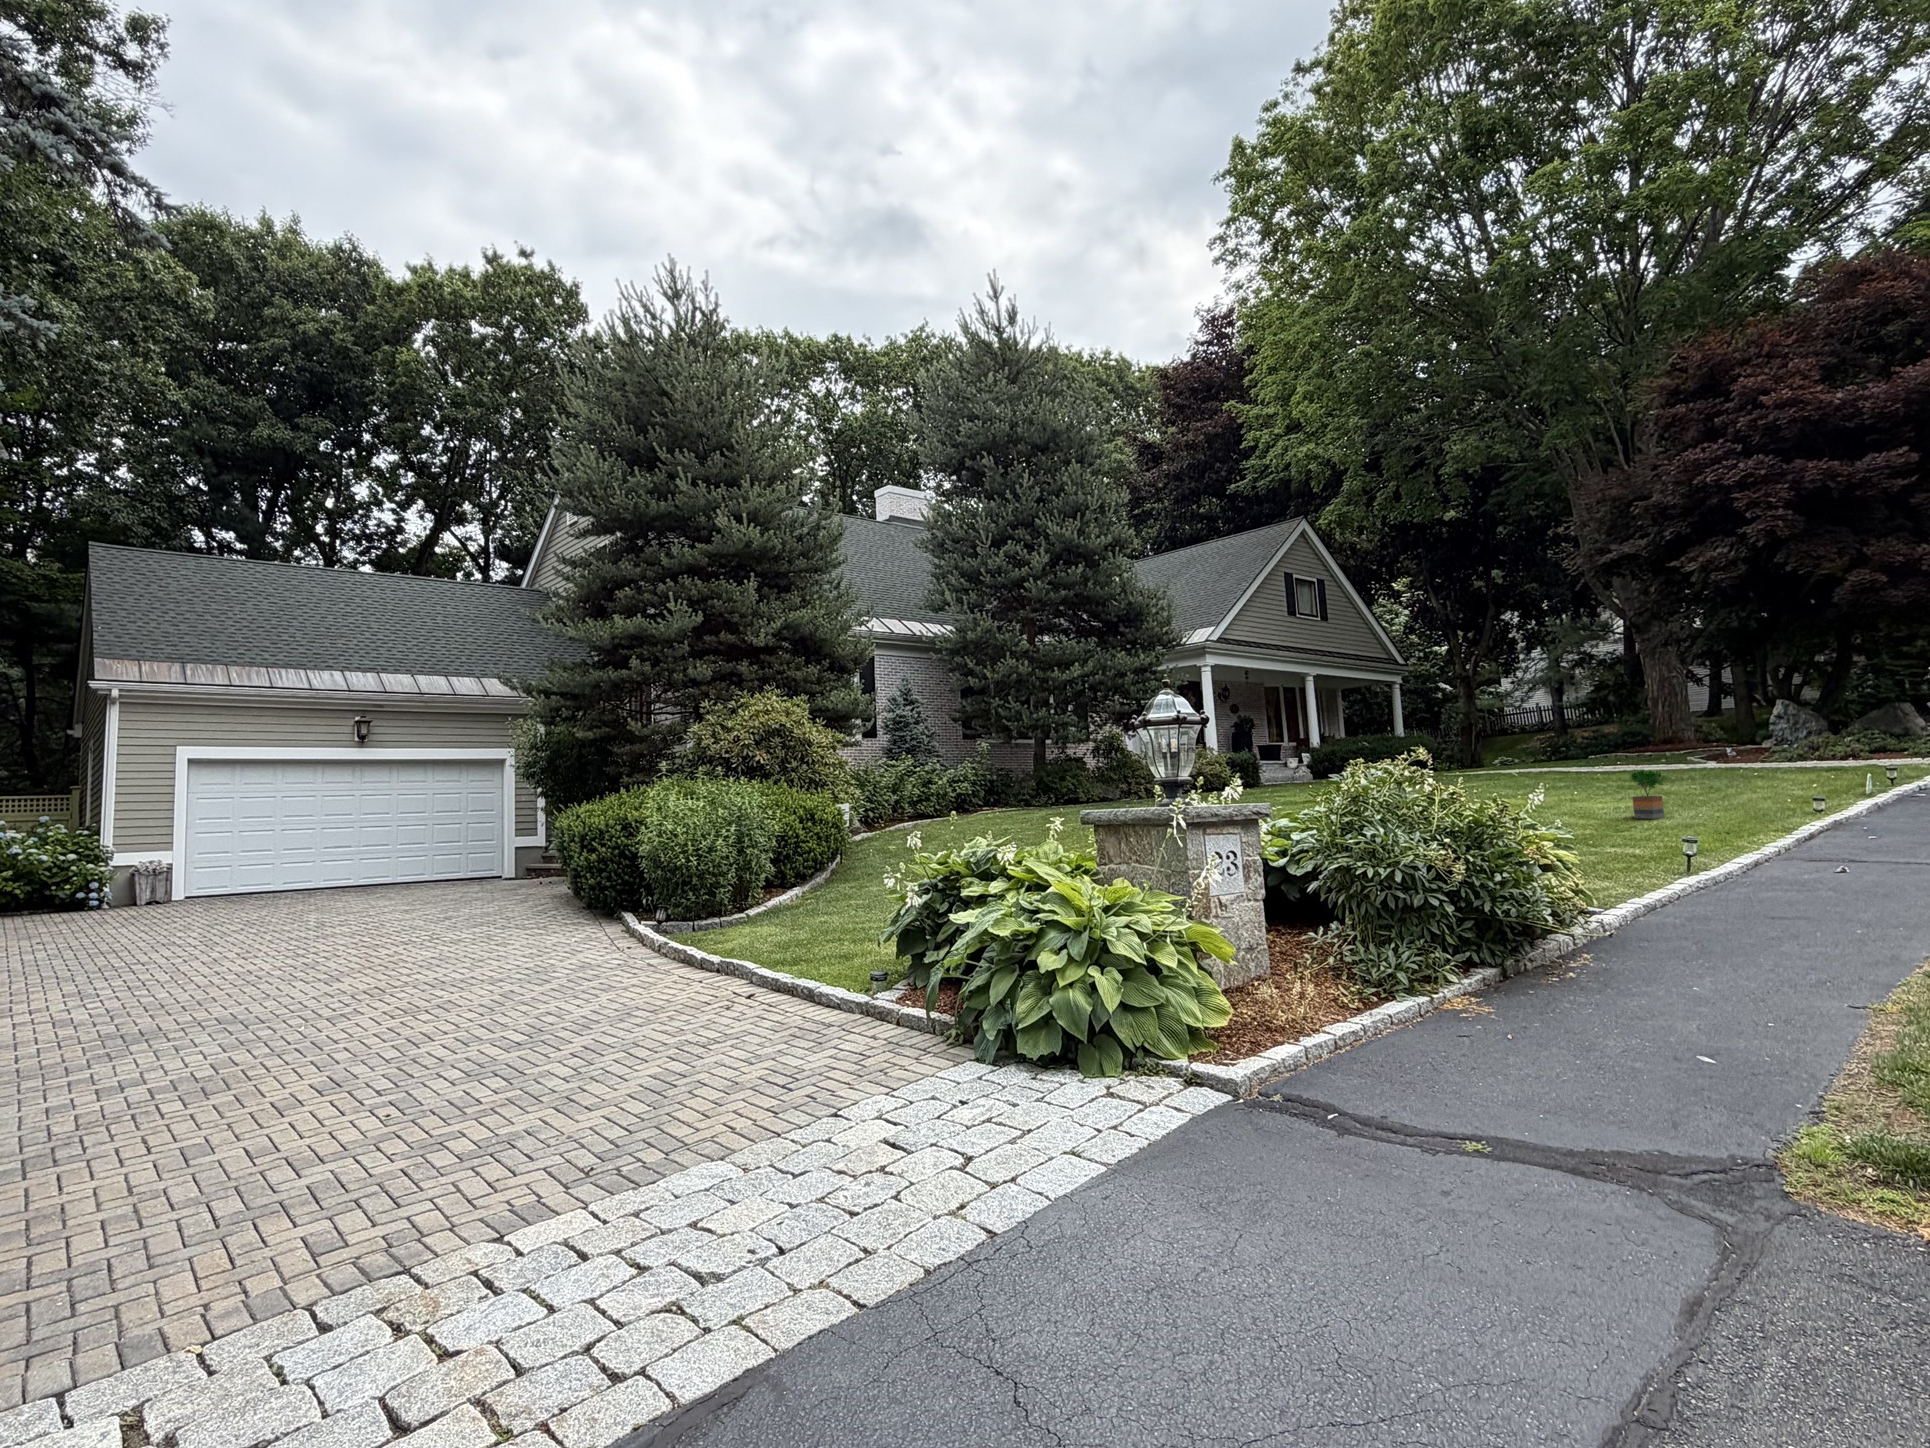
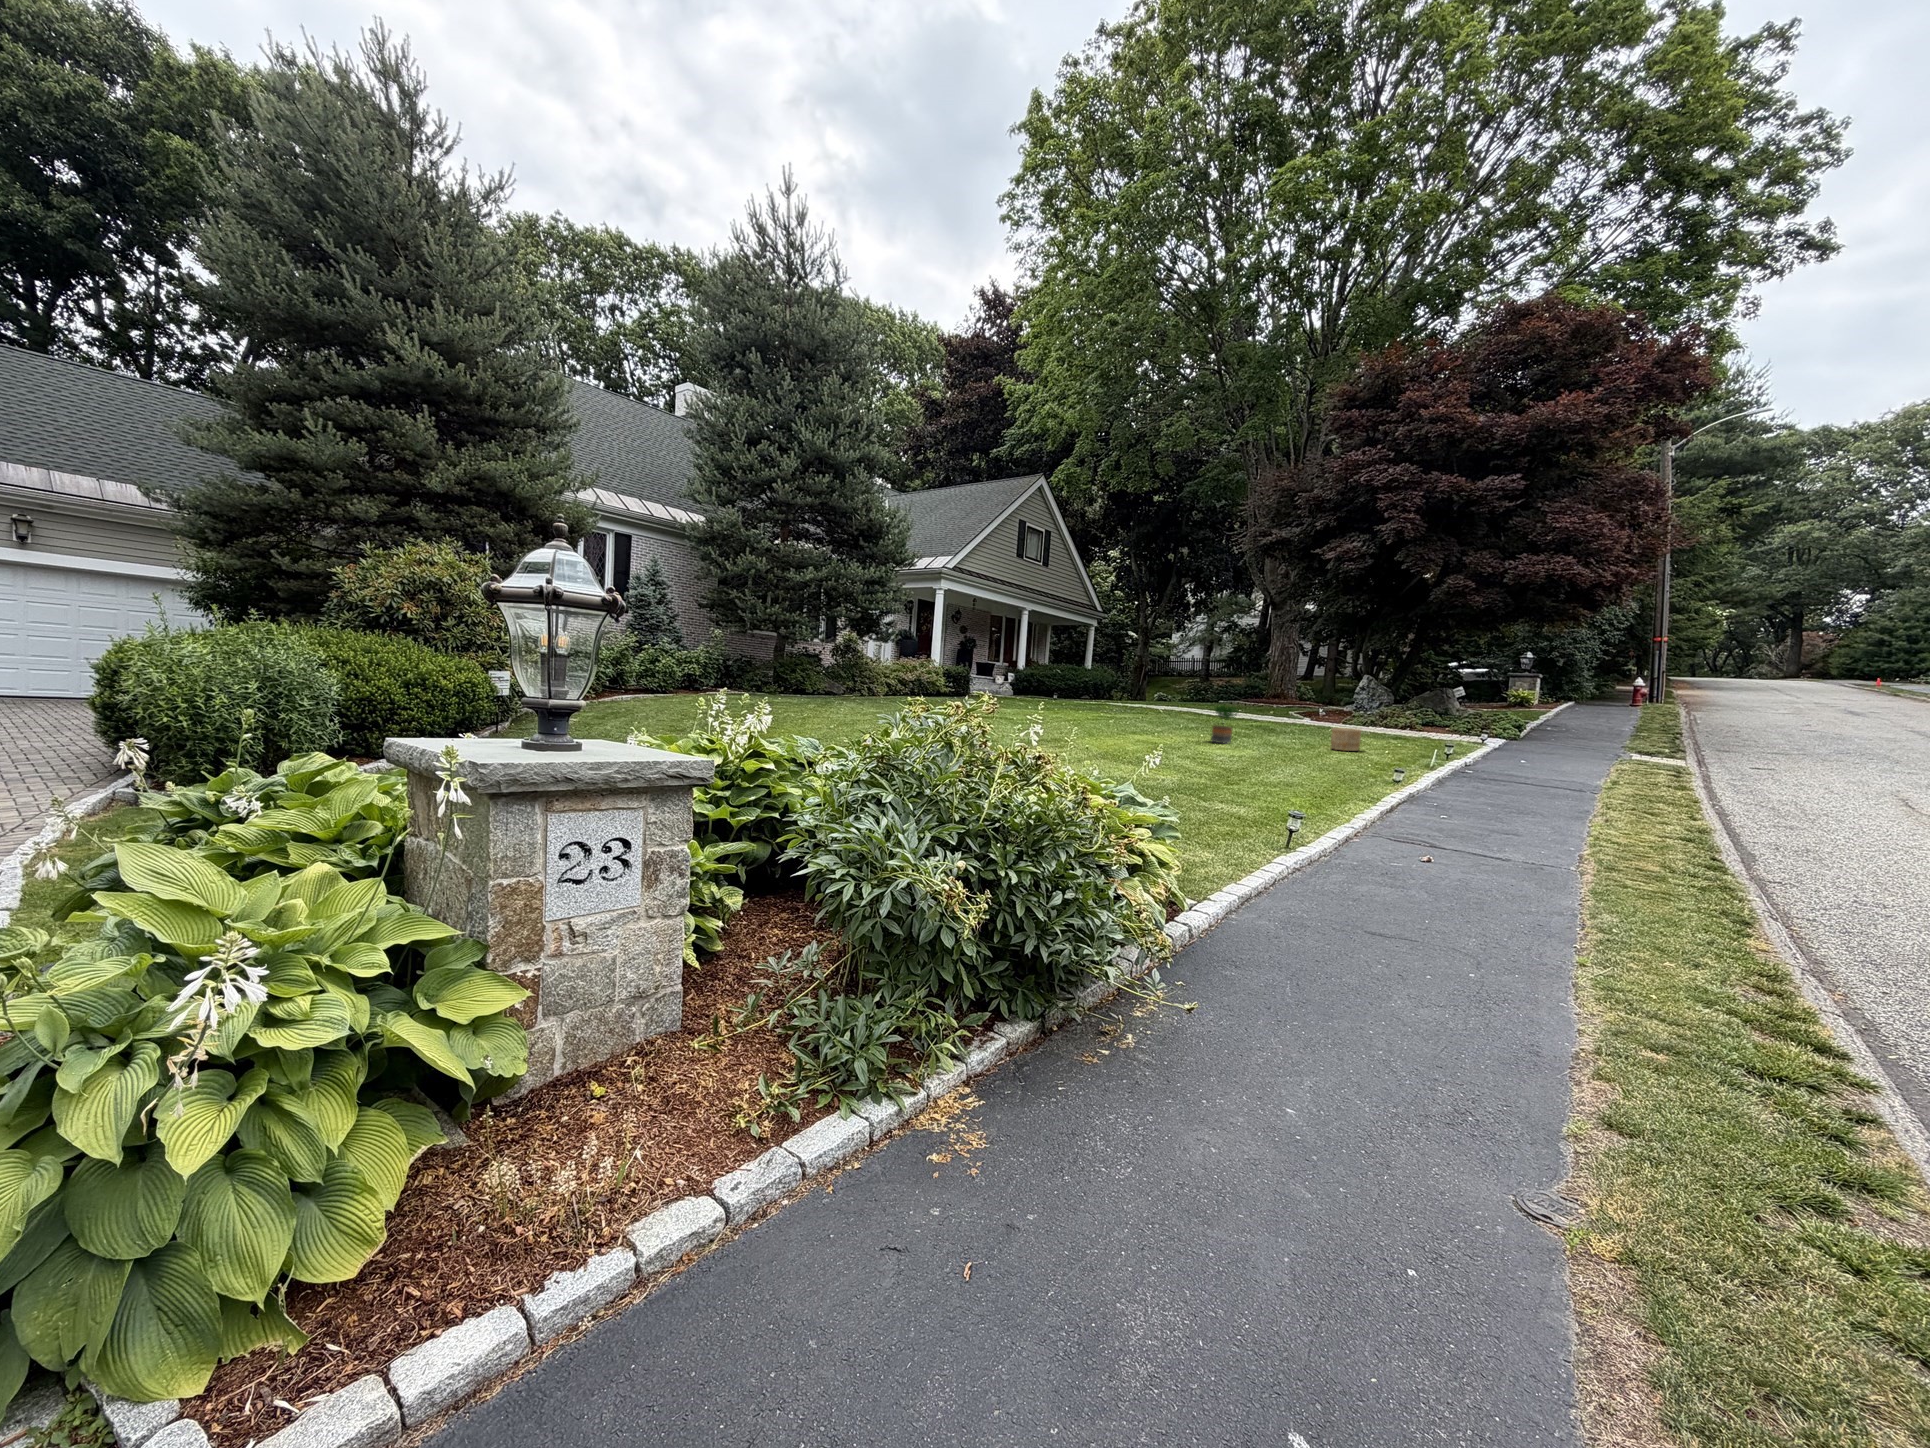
wooden bucket: none [1812,782,1864,813] -> present [1331,728,1362,751]

